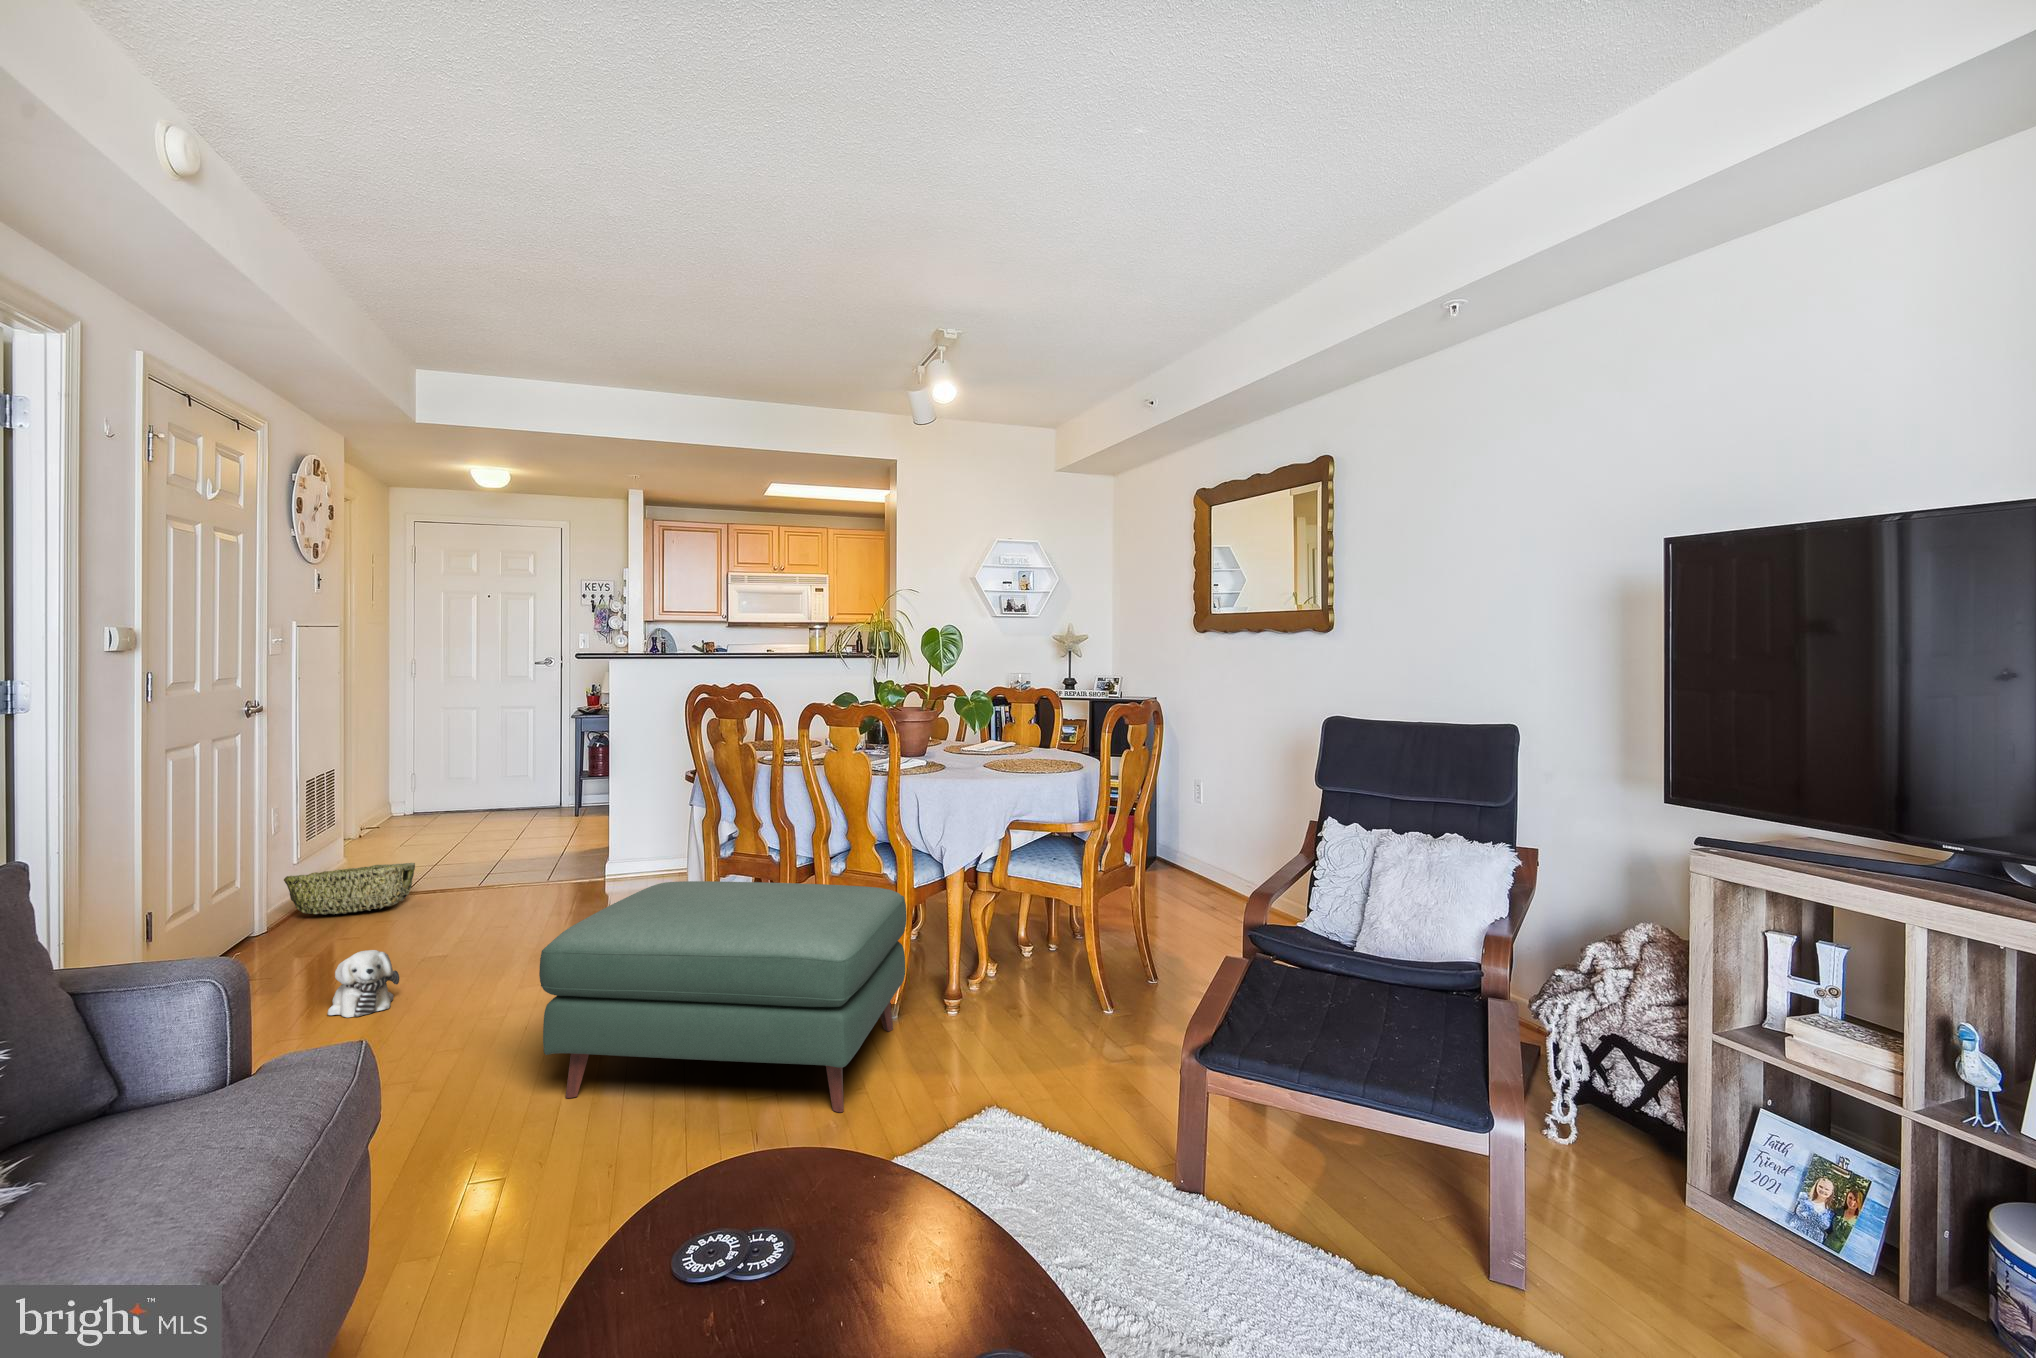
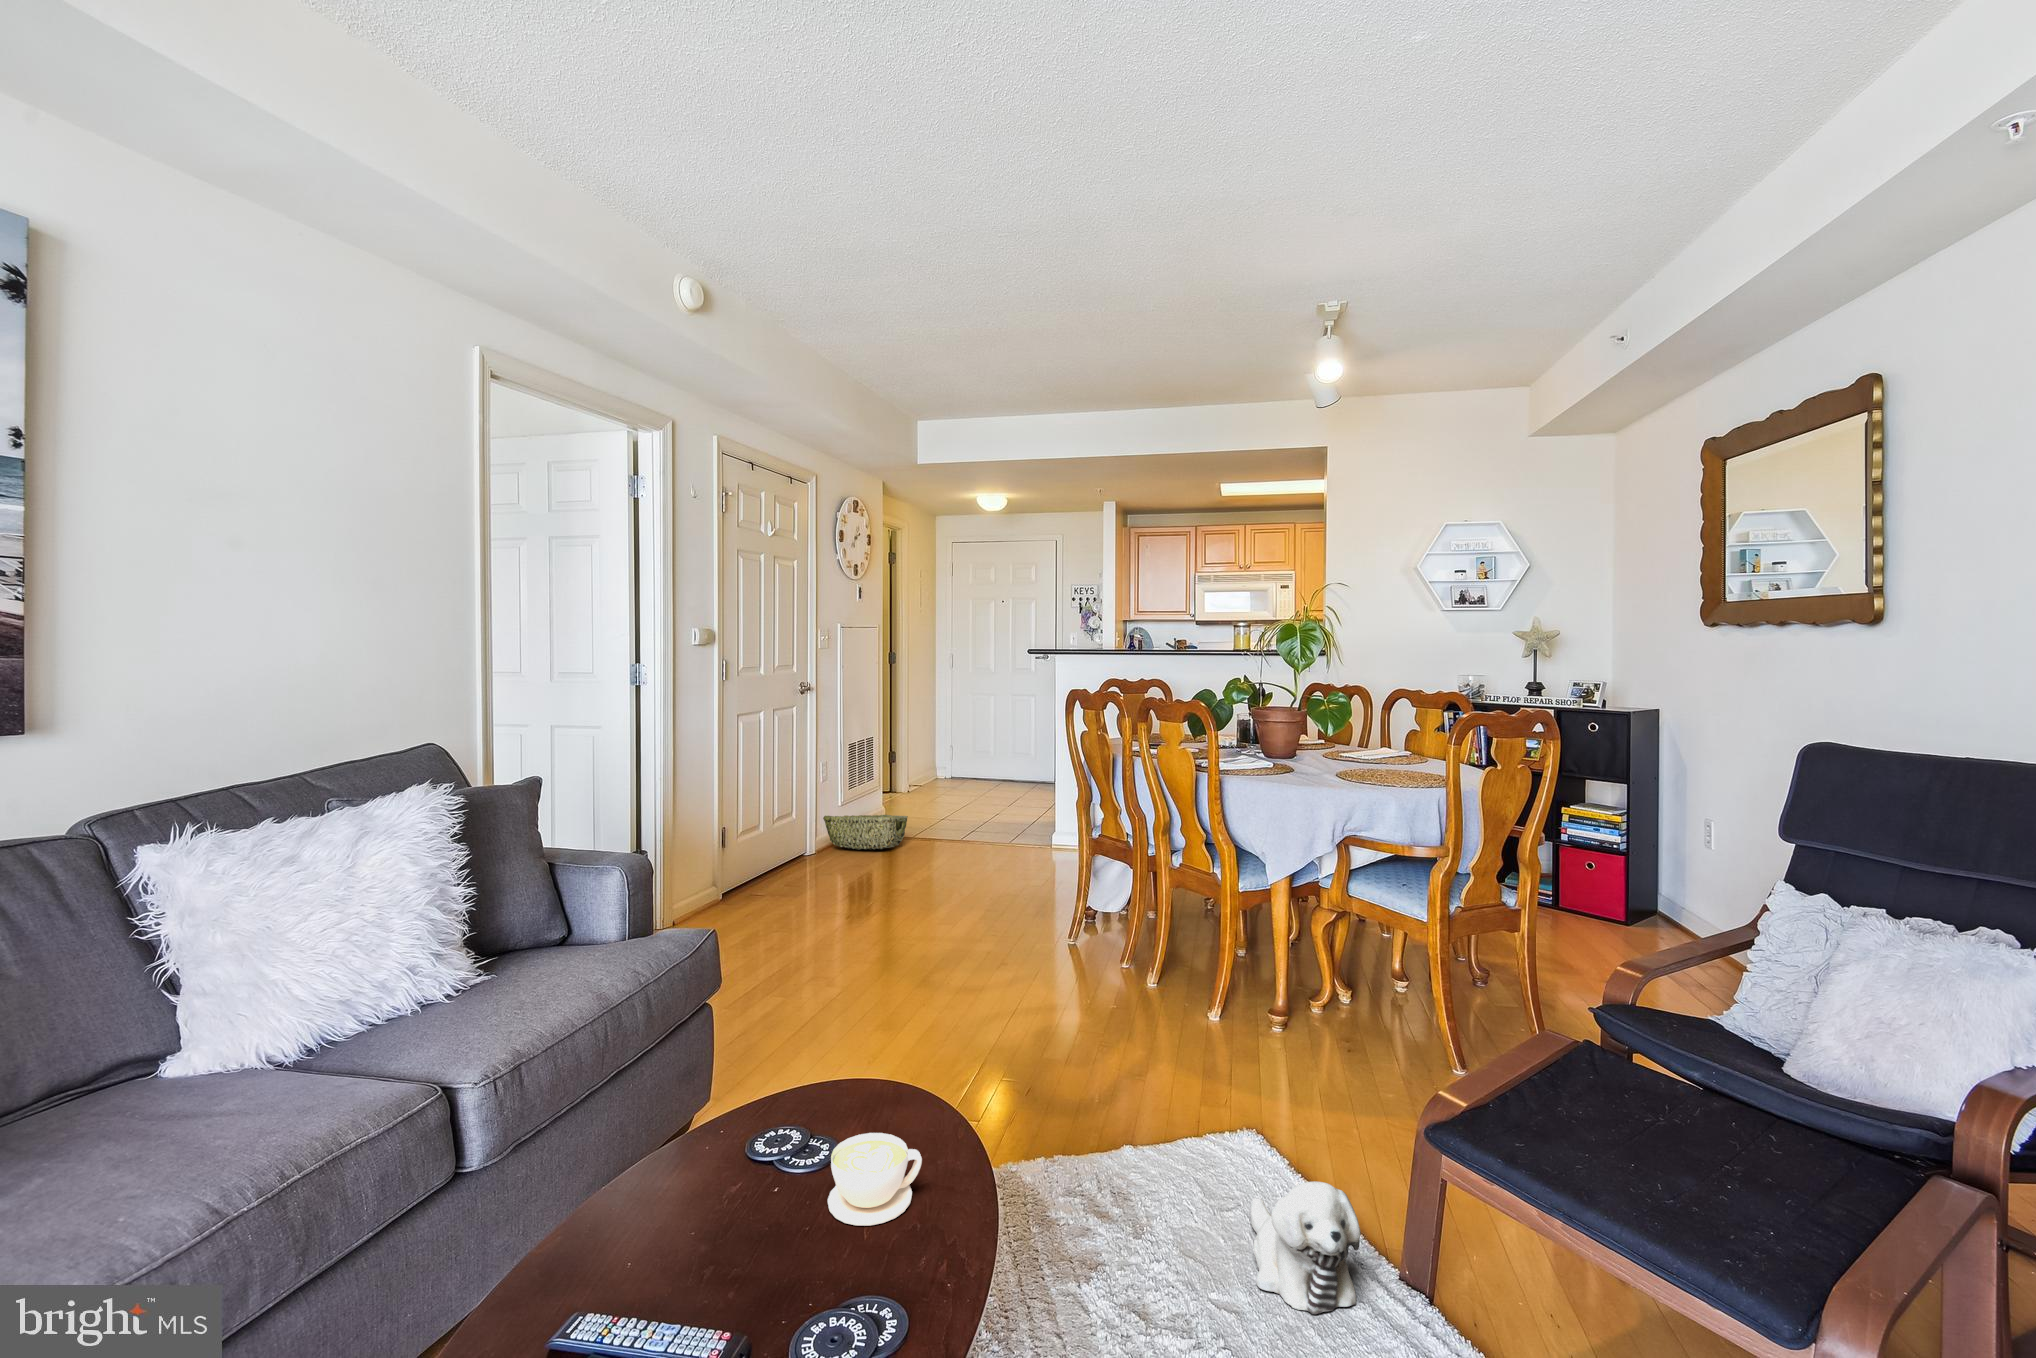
ottoman: present [539,881,907,1112] -> none [890,852,1219,1091]
plush toy: present [328,950,399,1017] -> present [1251,1181,1360,1314]
coffee cup: none [832,1191,924,1298] -> present [828,1133,922,1226]

